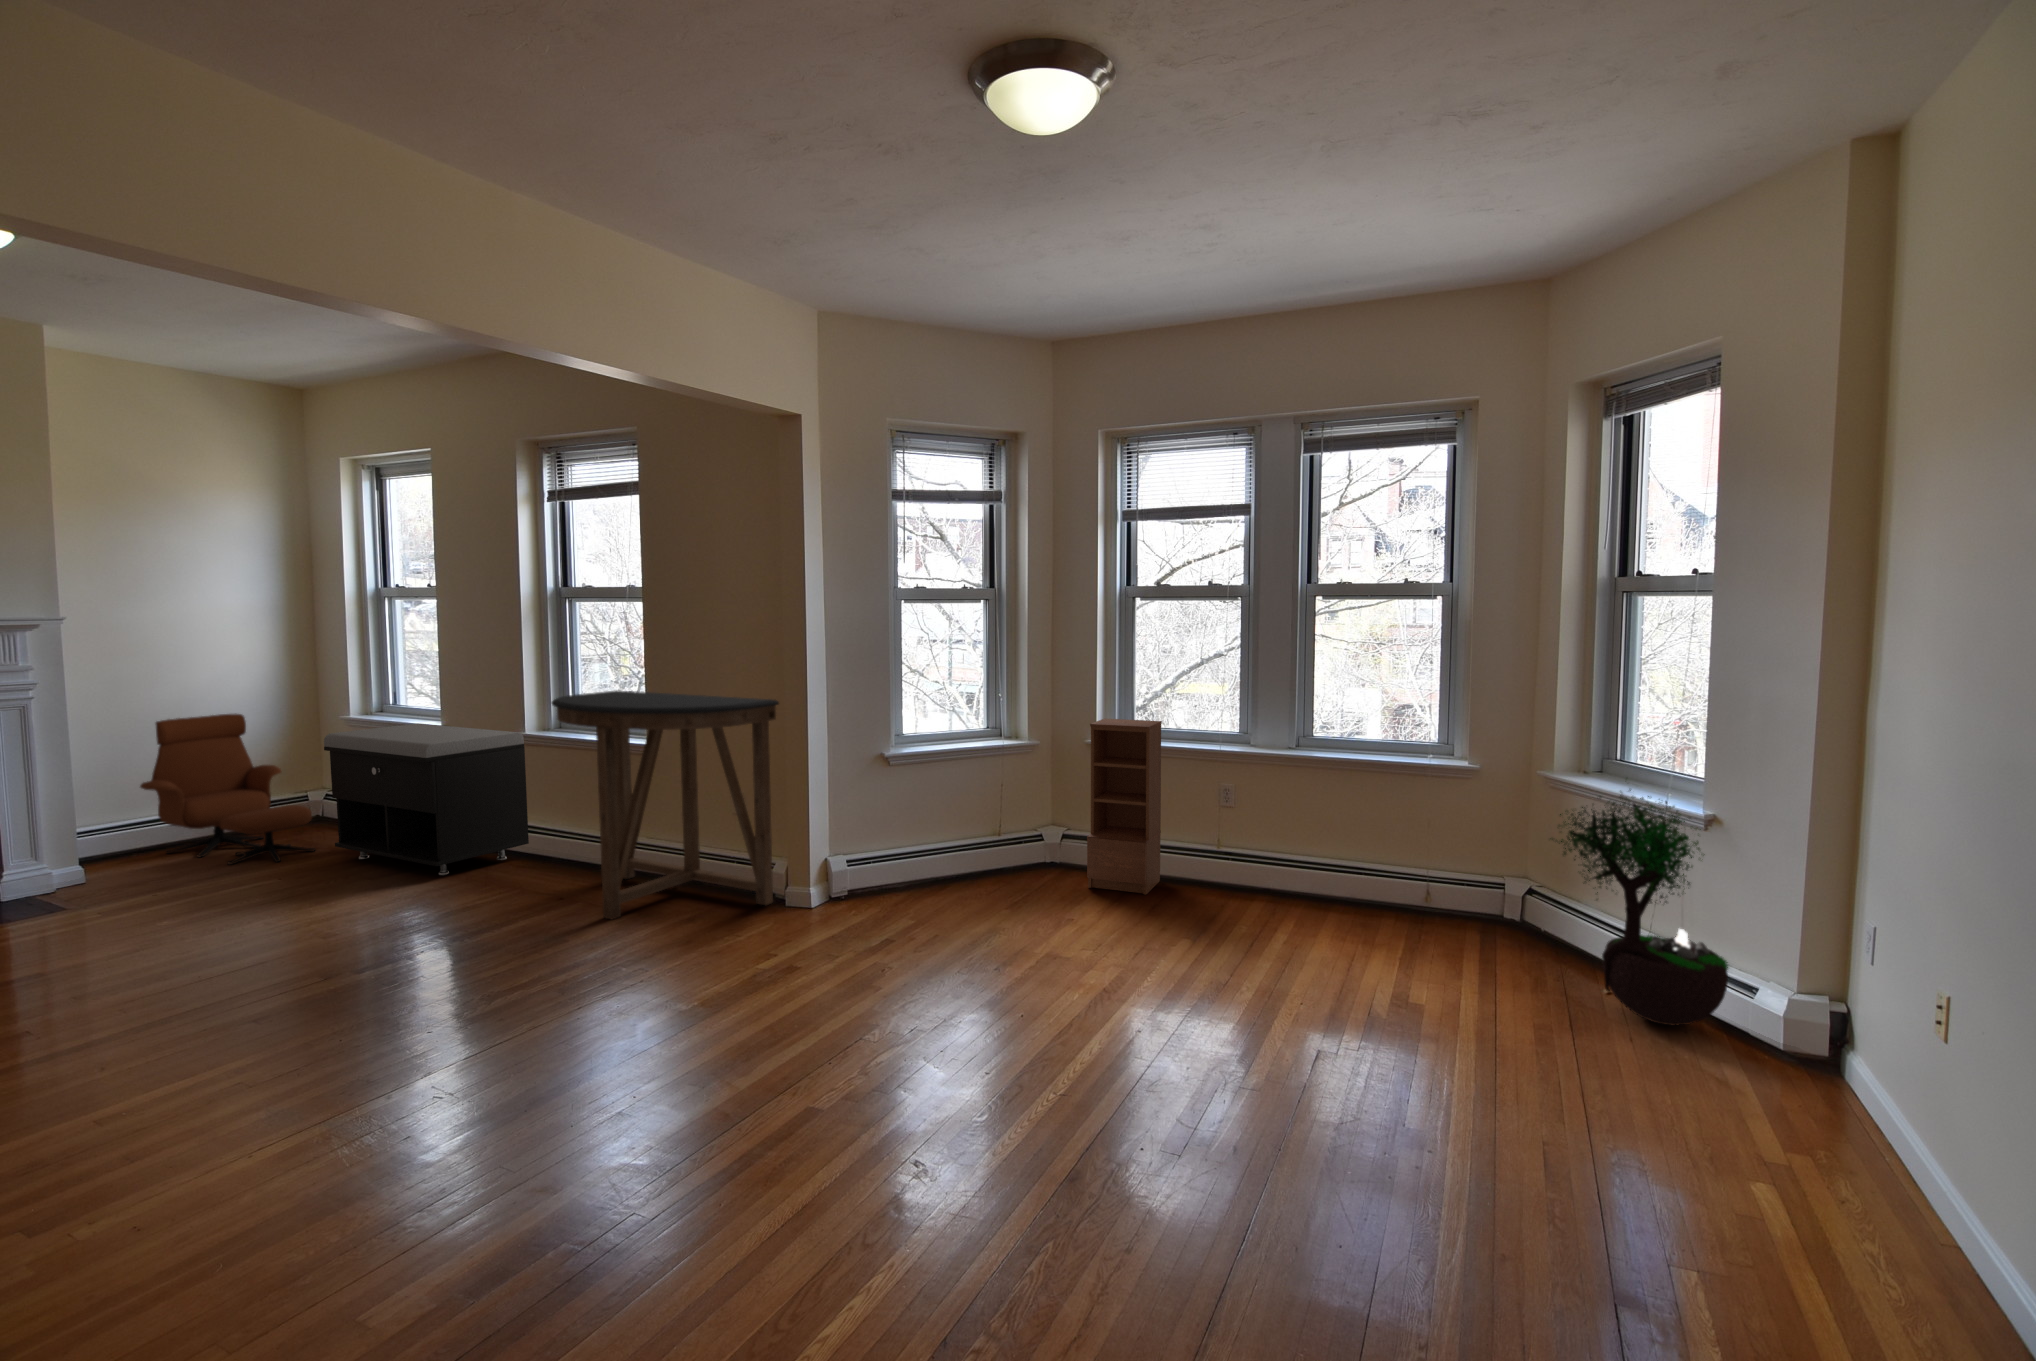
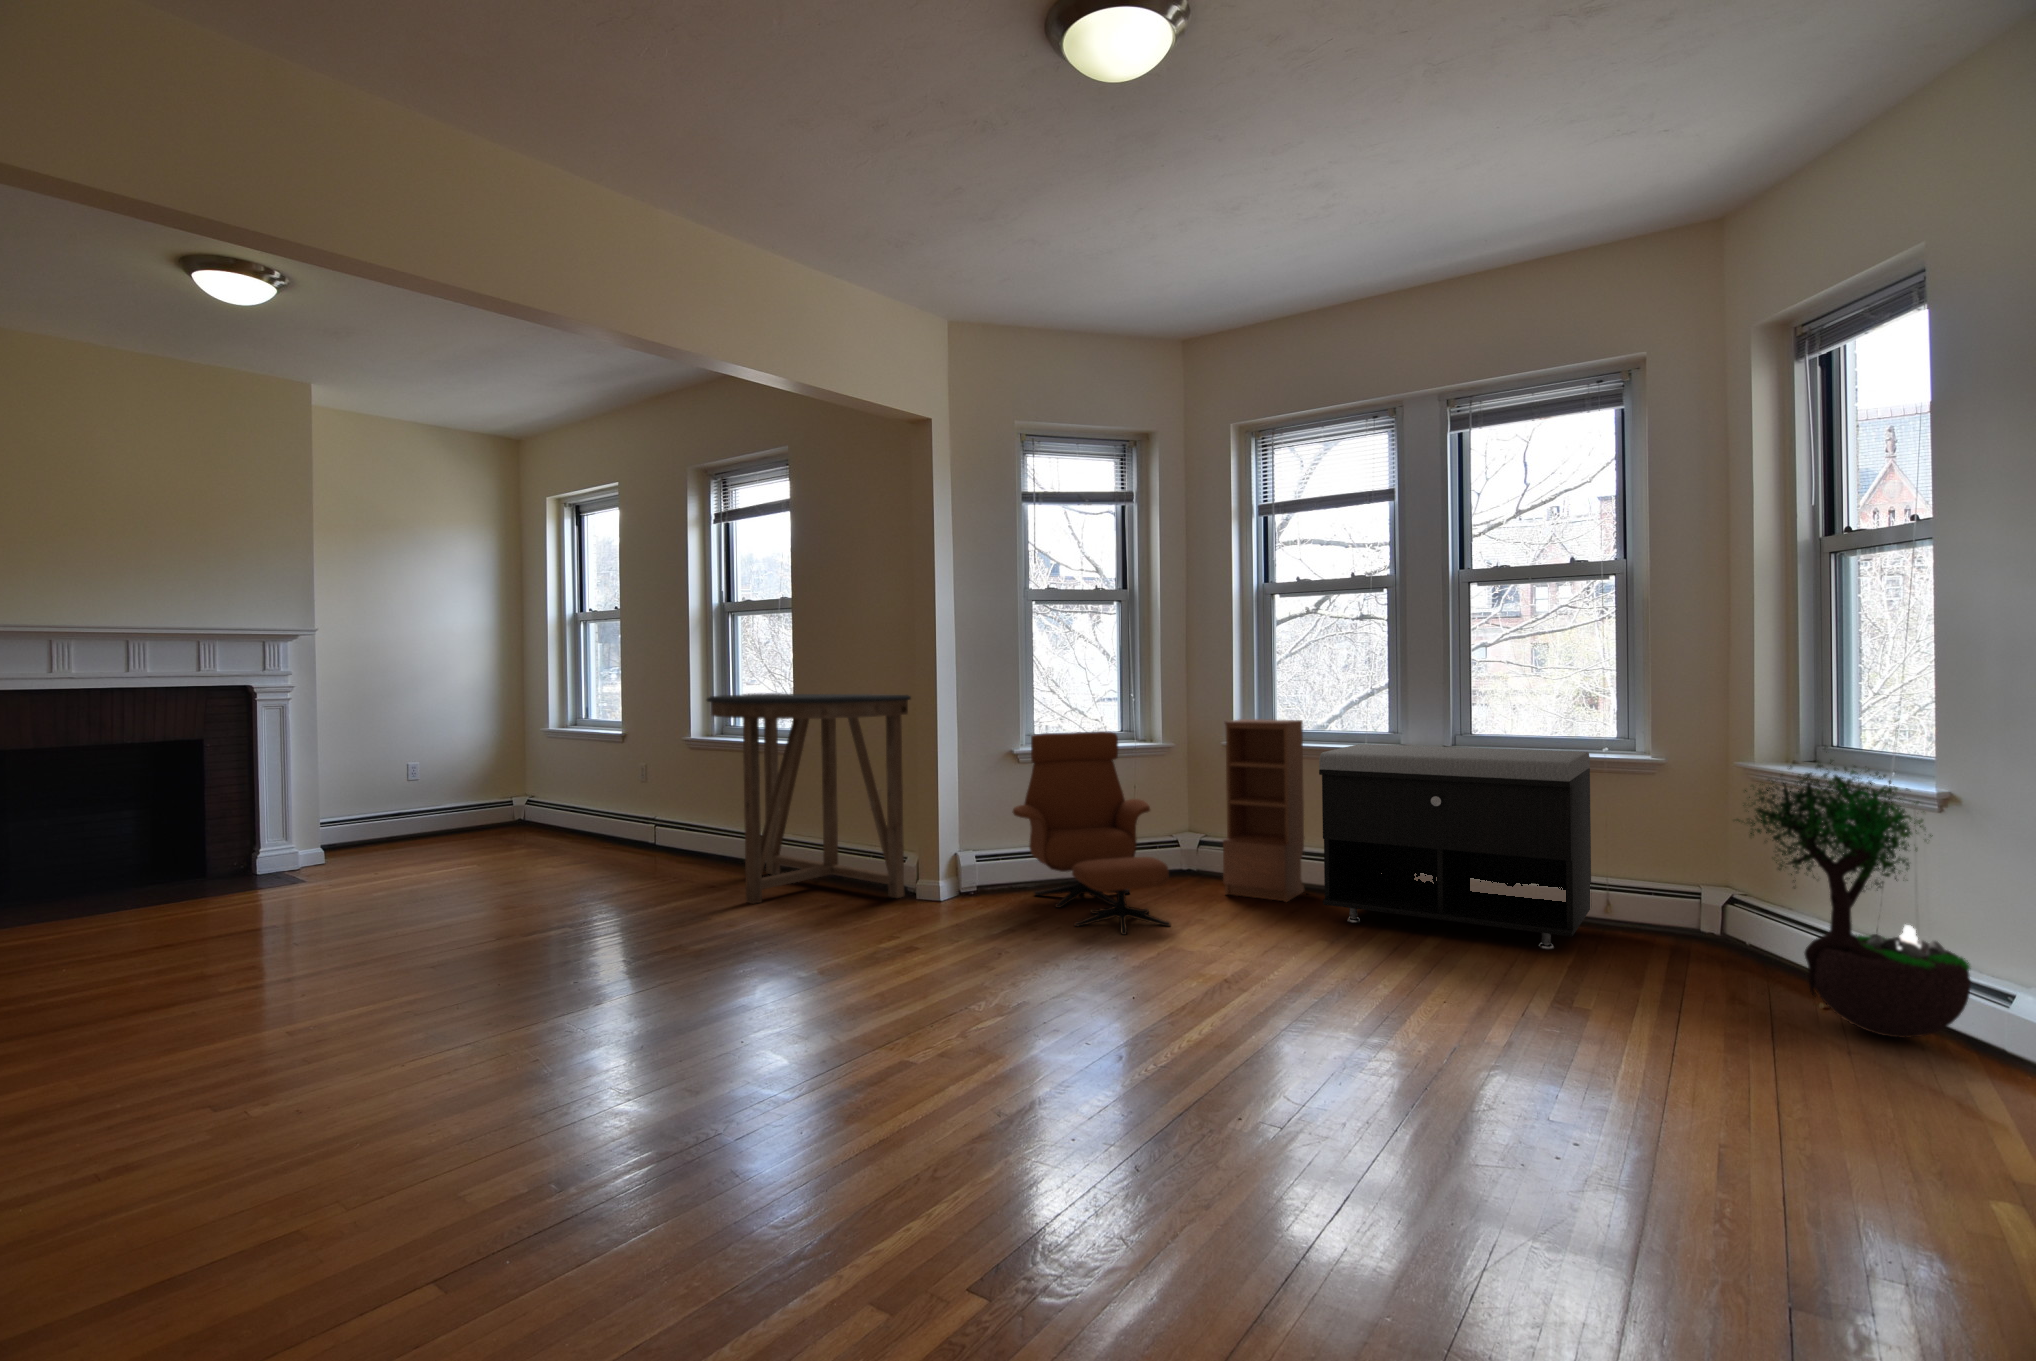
lounge chair: present [140,714,316,865] -> present [1013,731,1170,935]
storage bench: present [324,724,529,875] -> present [1319,744,1591,950]

